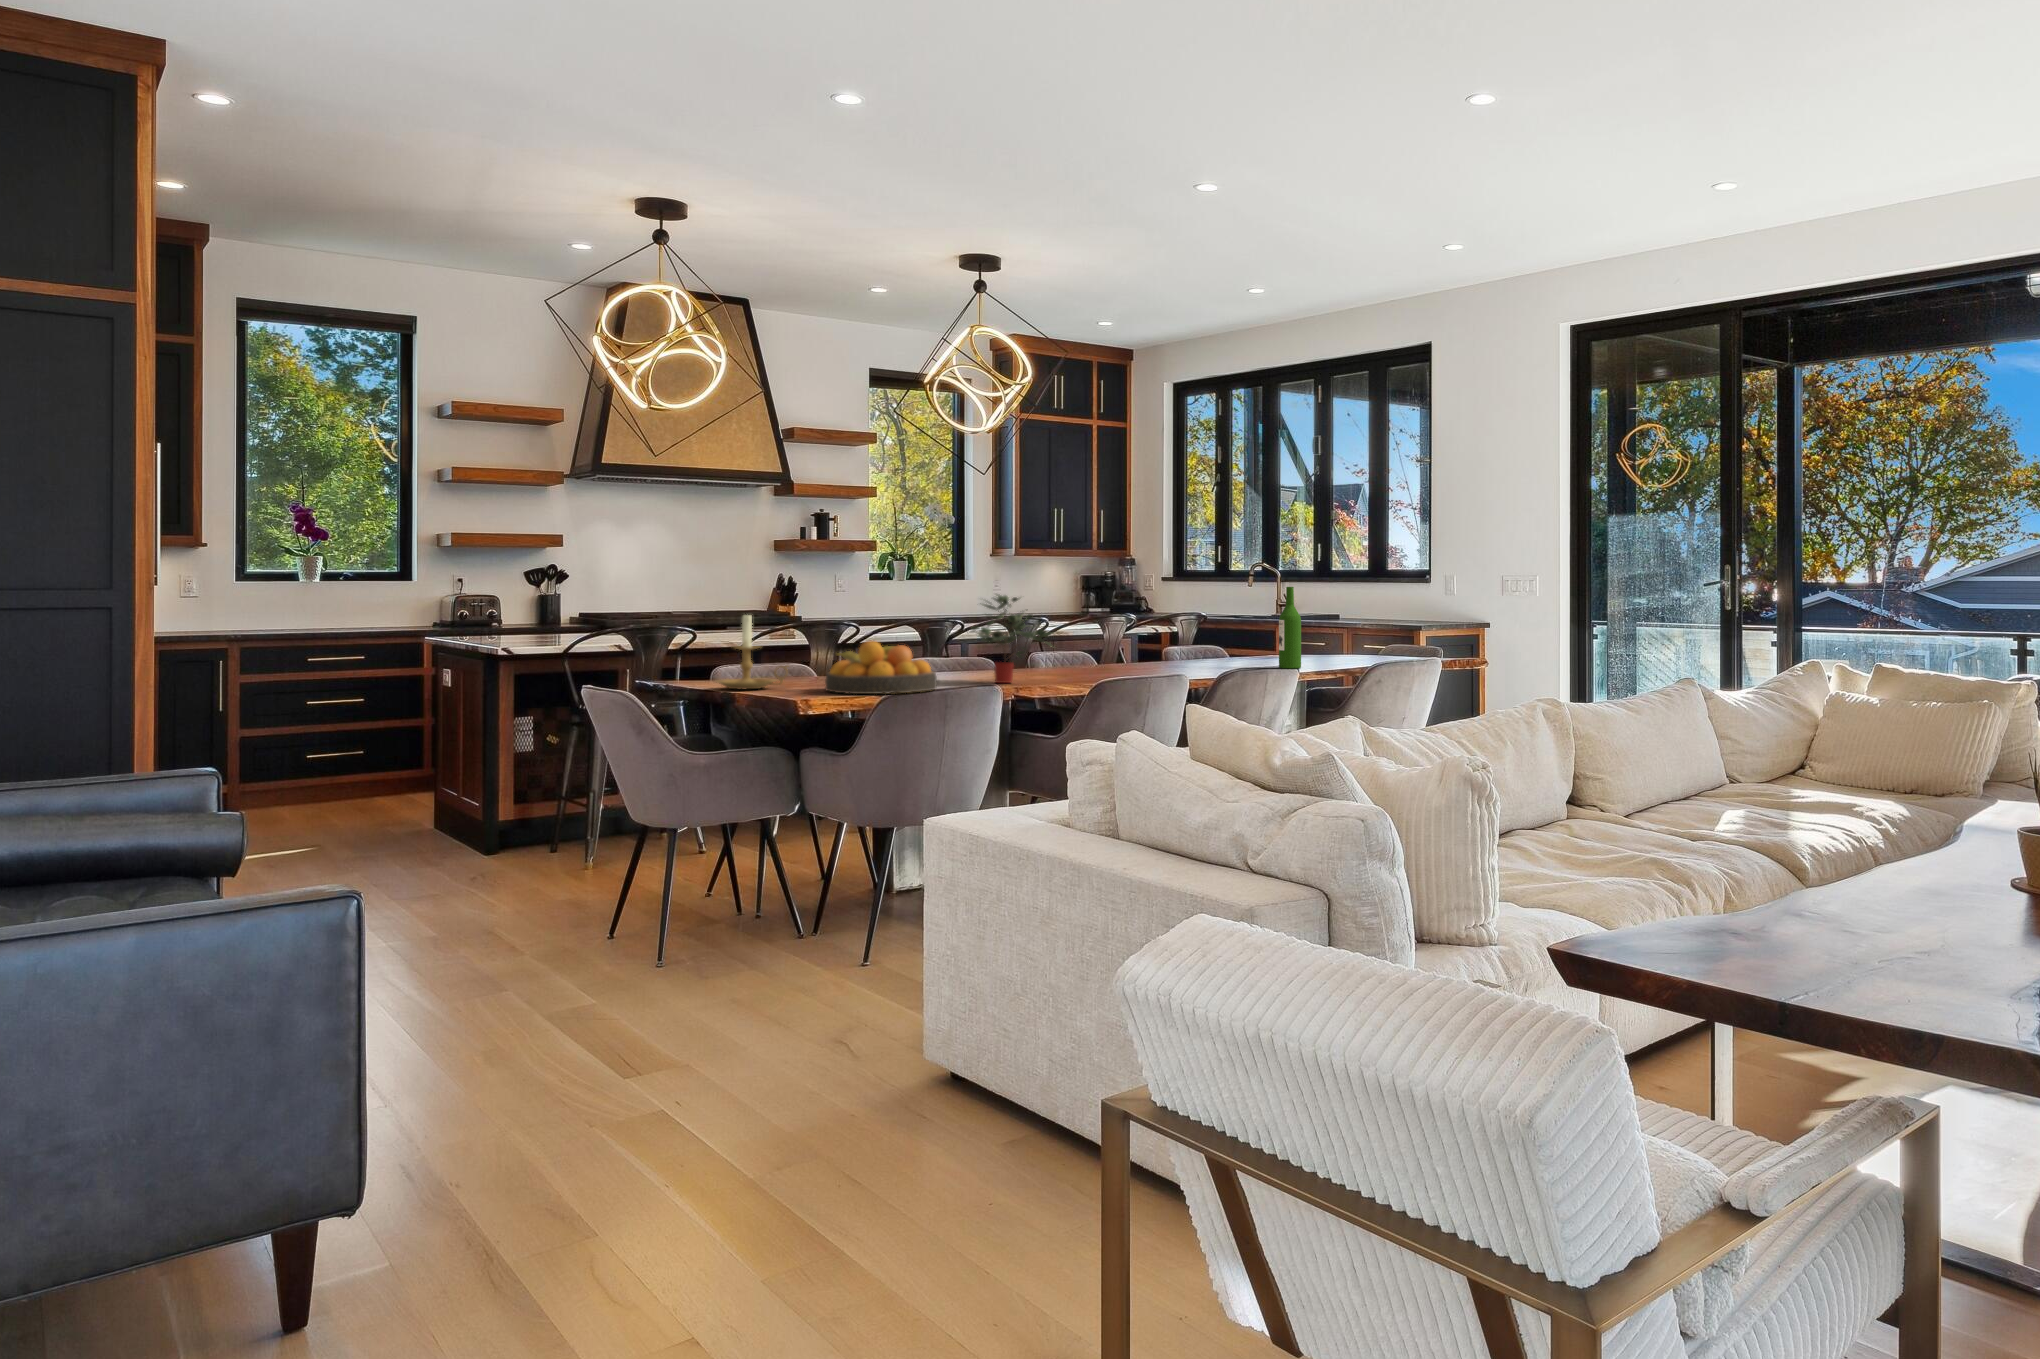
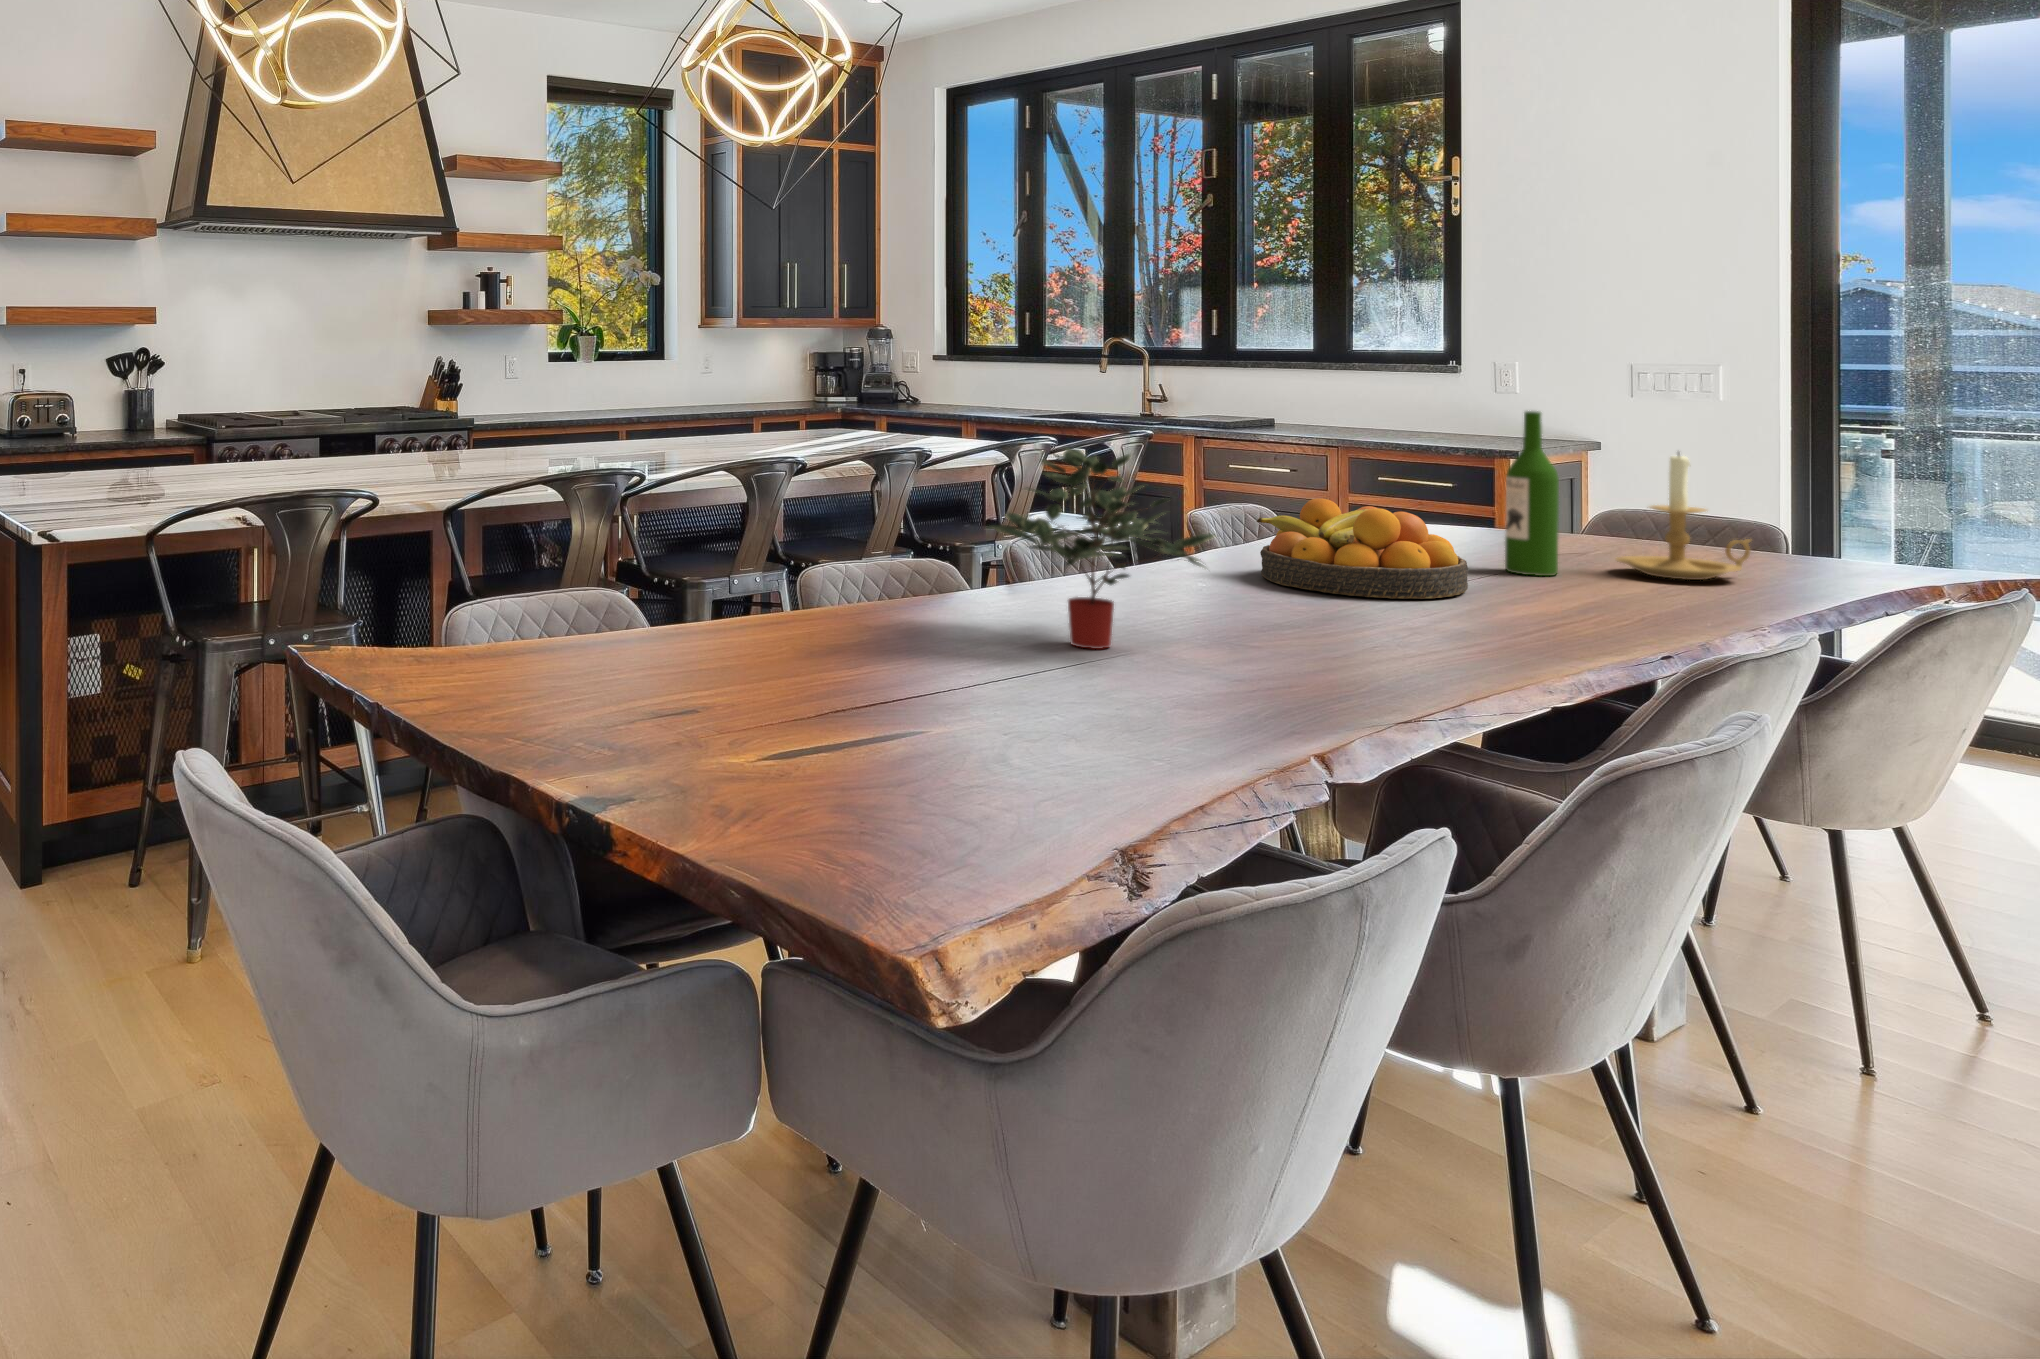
candle holder: present [716,614,789,689] -> present [1616,453,1750,580]
fruit bowl: present [825,640,937,694] -> present [1257,498,1468,599]

